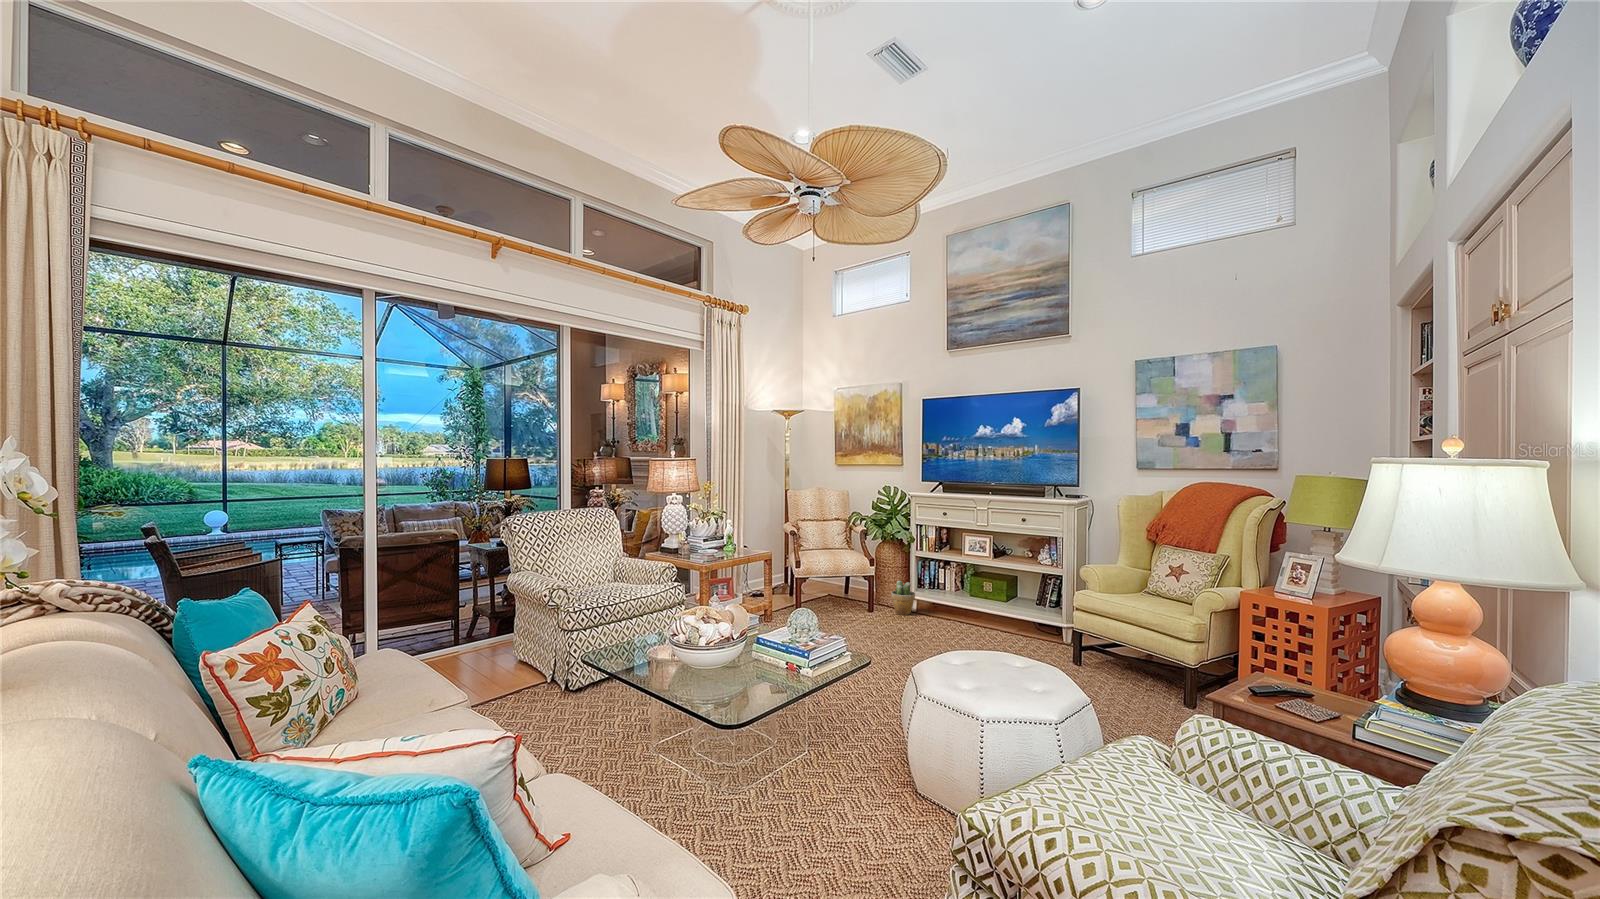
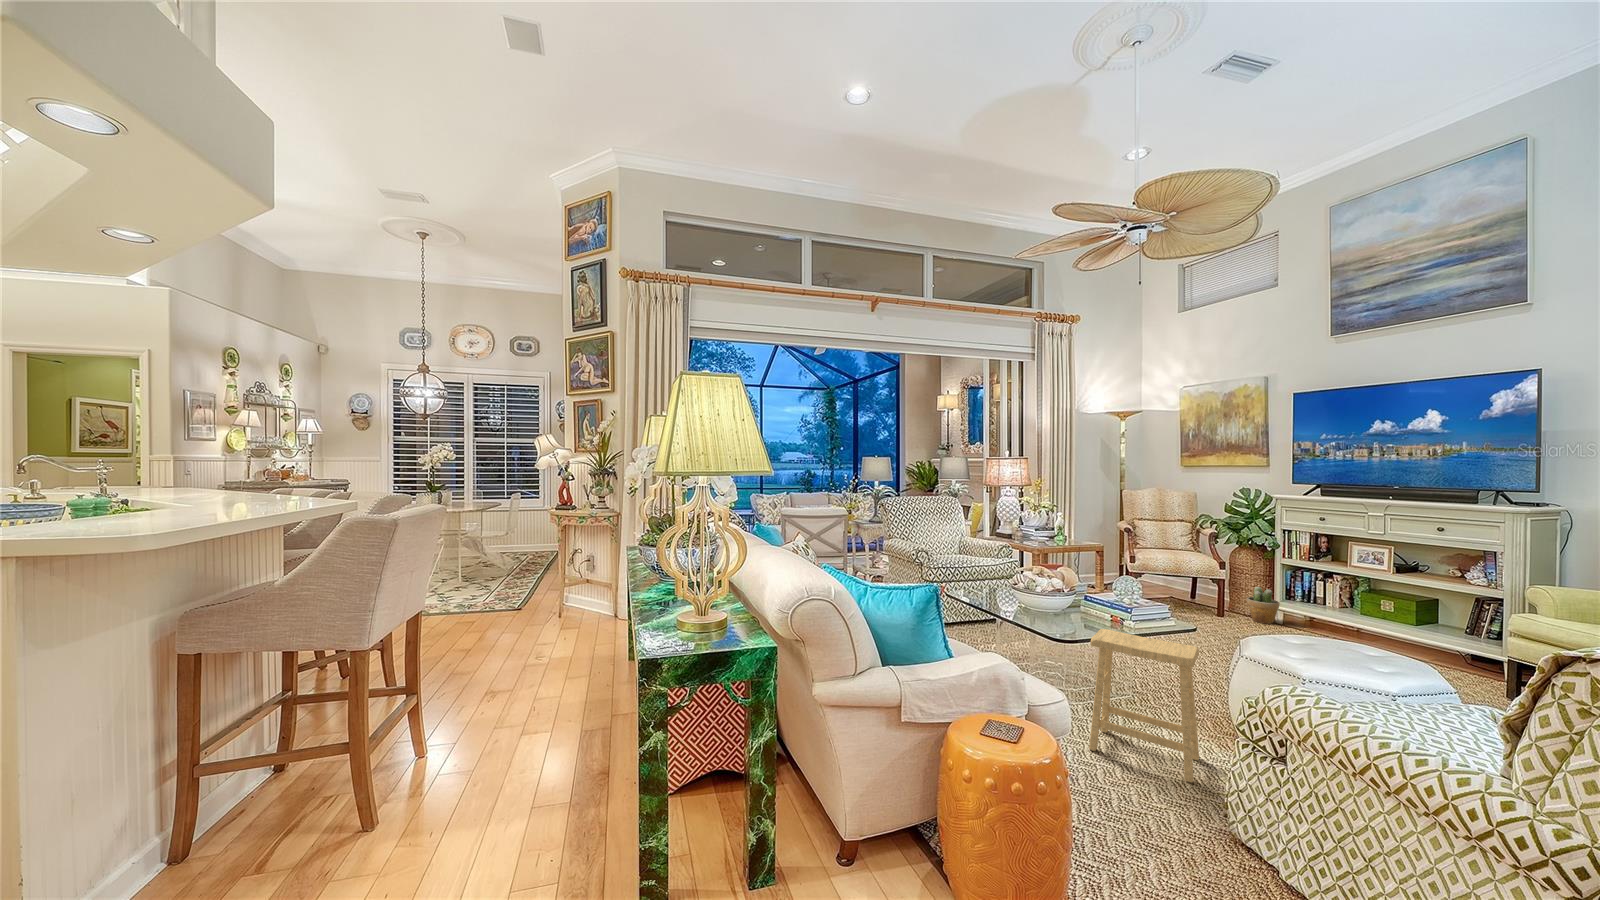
footstool: none [778,670,887,842] -> present [1089,629,1199,783]

